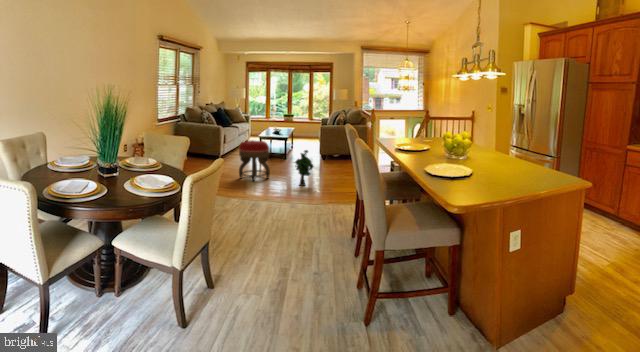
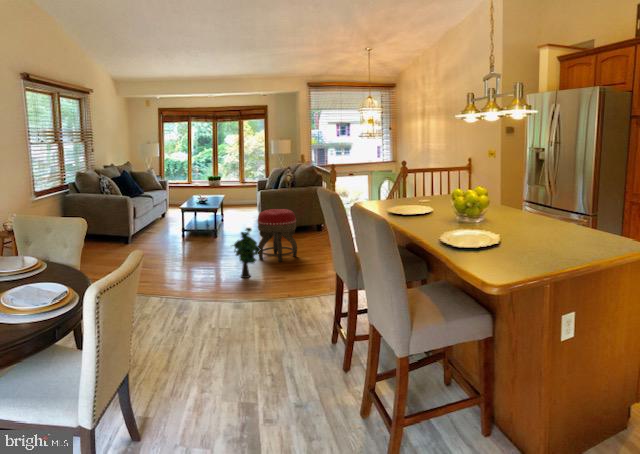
footstool: present [239,140,270,181] -> present [258,209,297,262]

